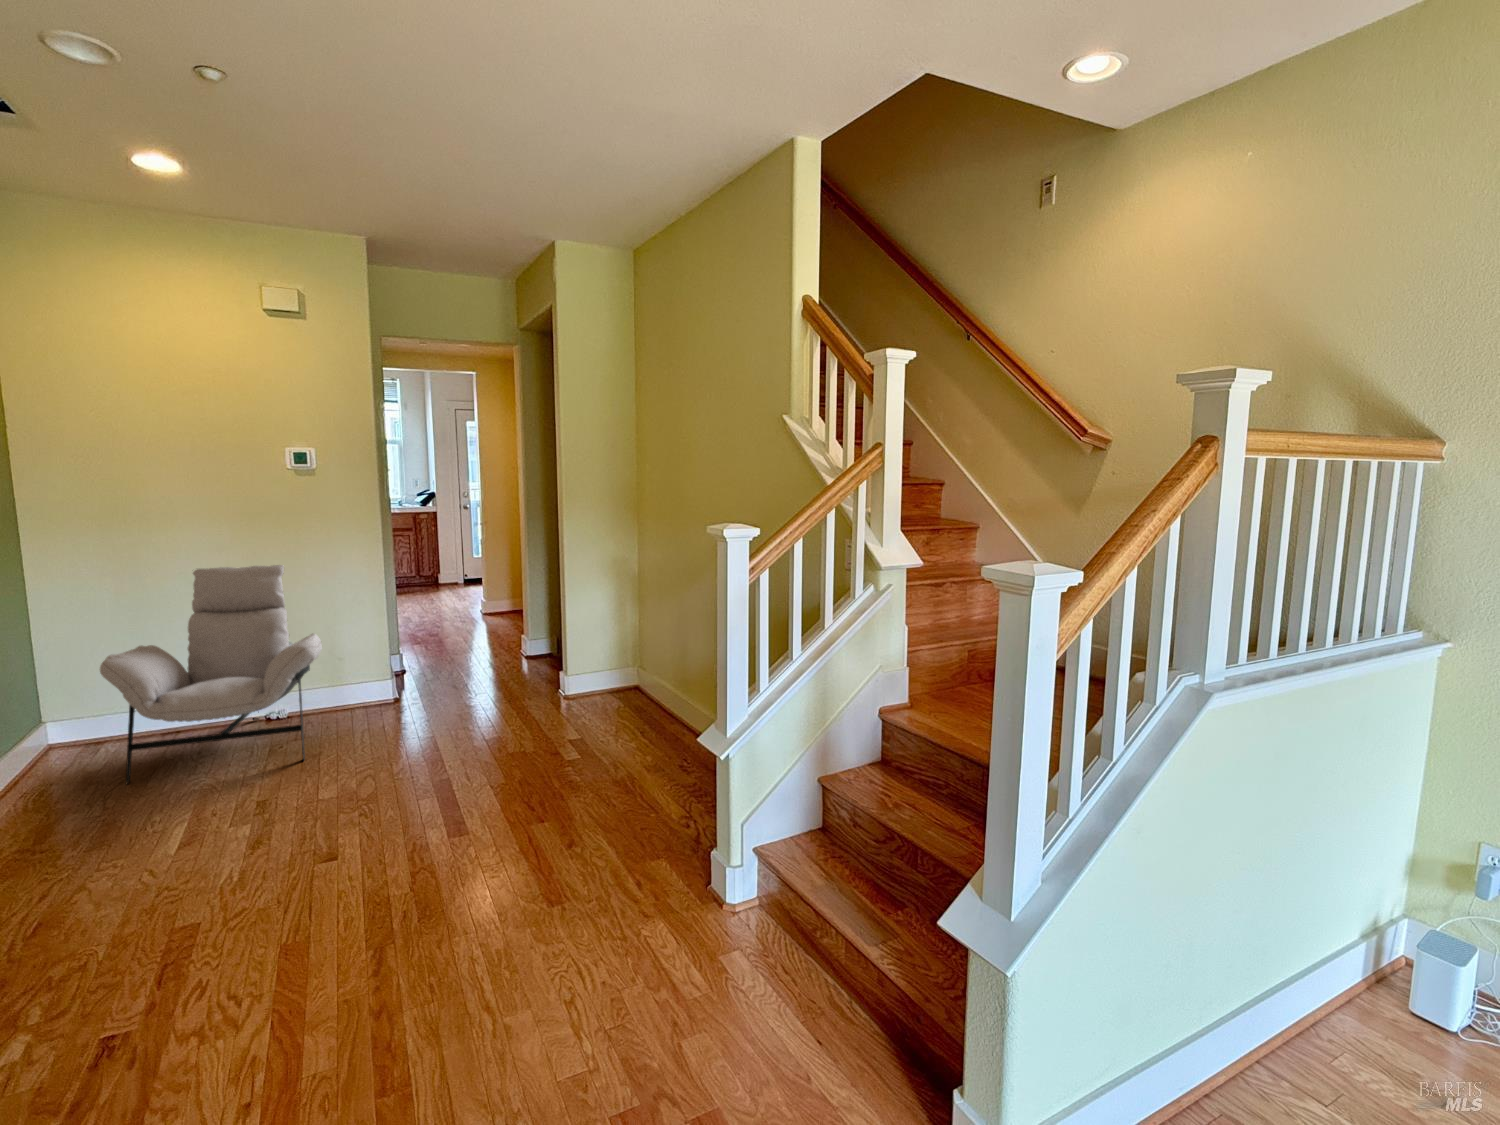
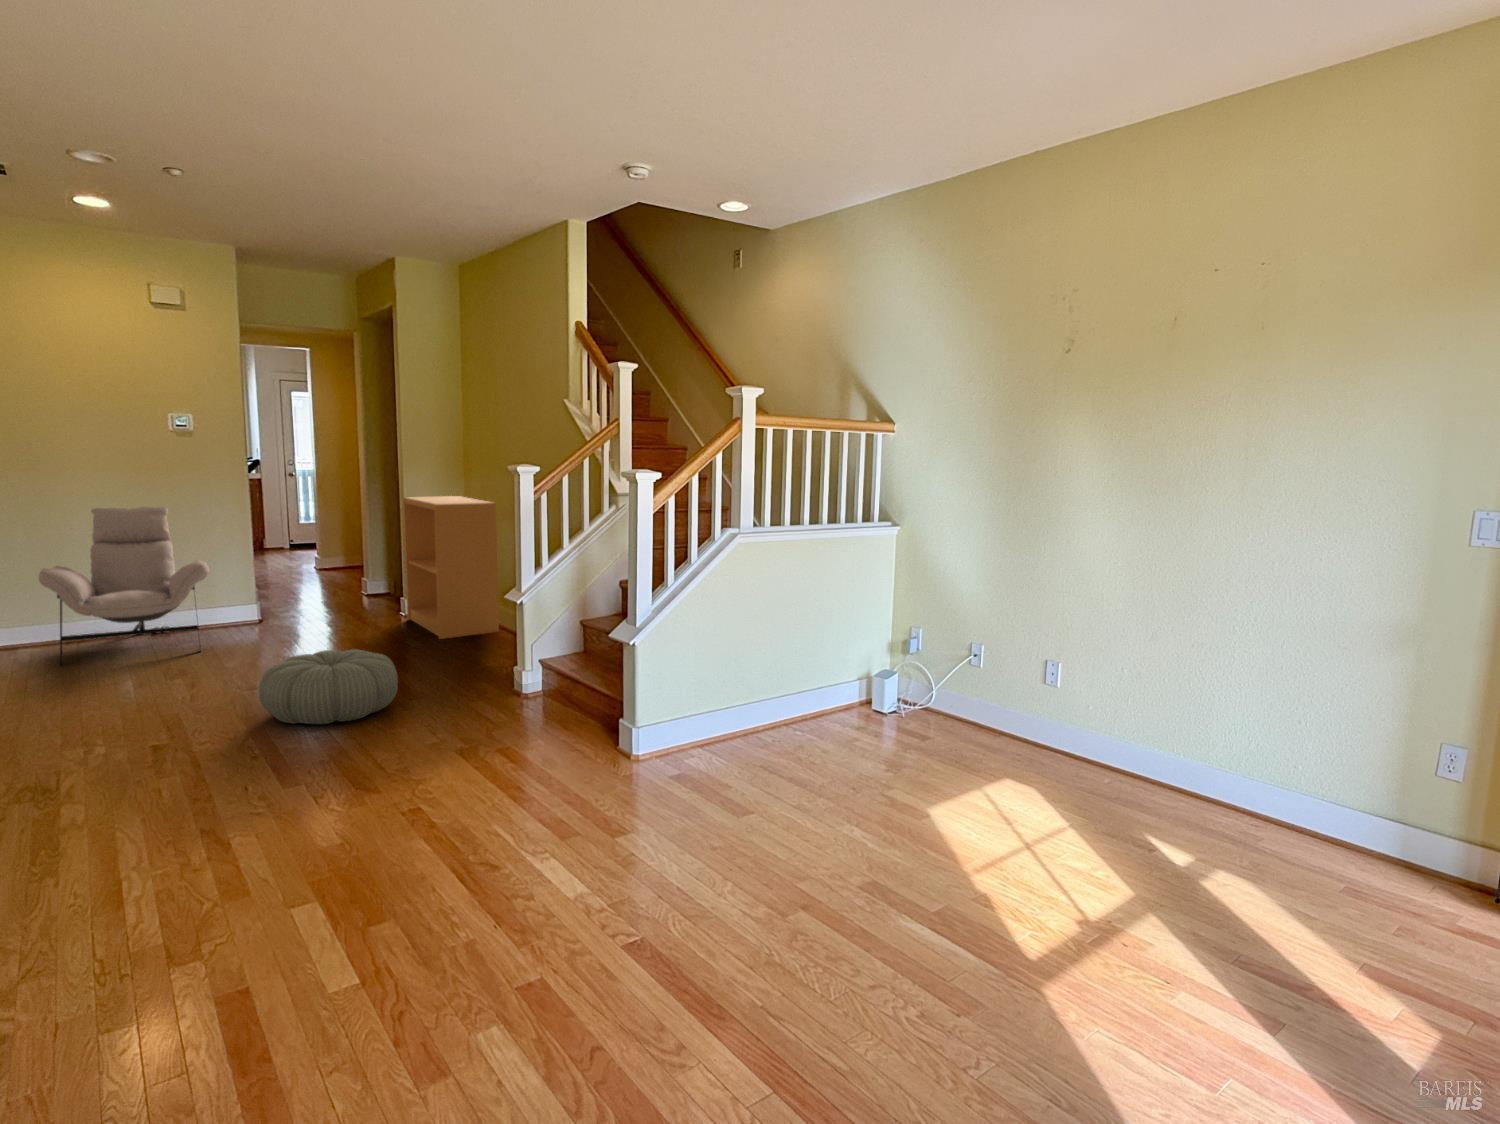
bookshelf: none [562,545,680,746] -> present [403,496,499,639]
pouf: none [304,820,528,989] -> present [259,649,398,724]

